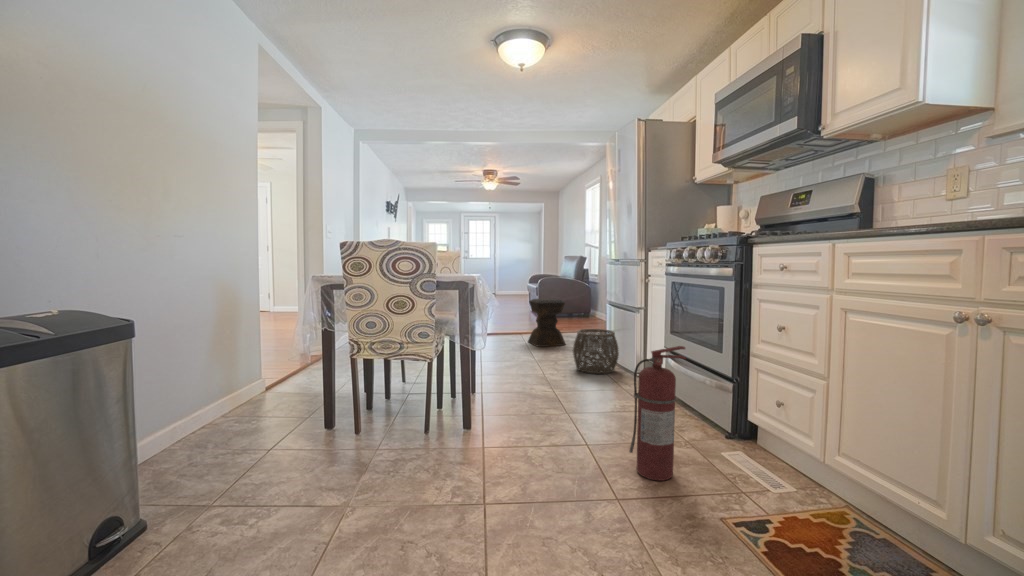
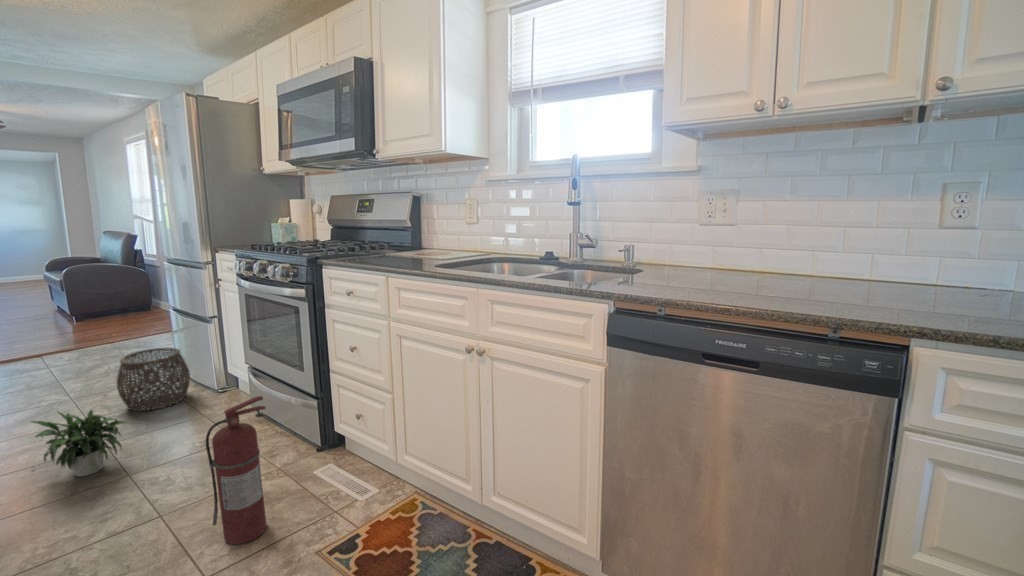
stool: present [528,298,566,347] -> none [19,305,105,382]
potted plant: none [523,348,577,398] -> present [32,409,125,476]

